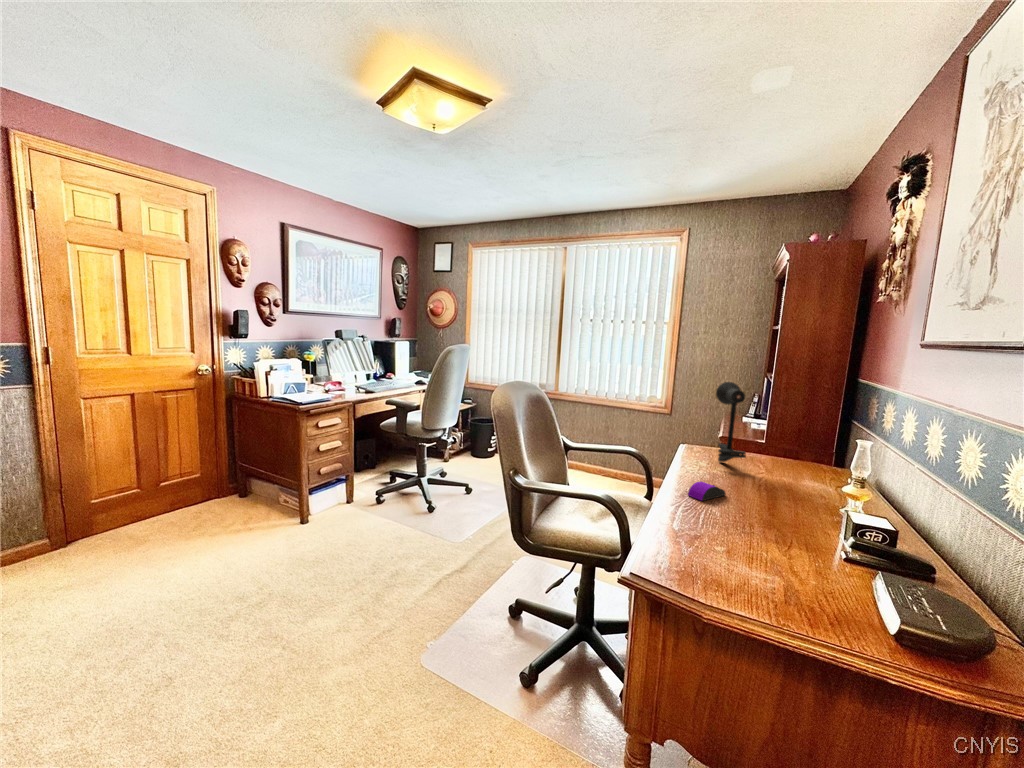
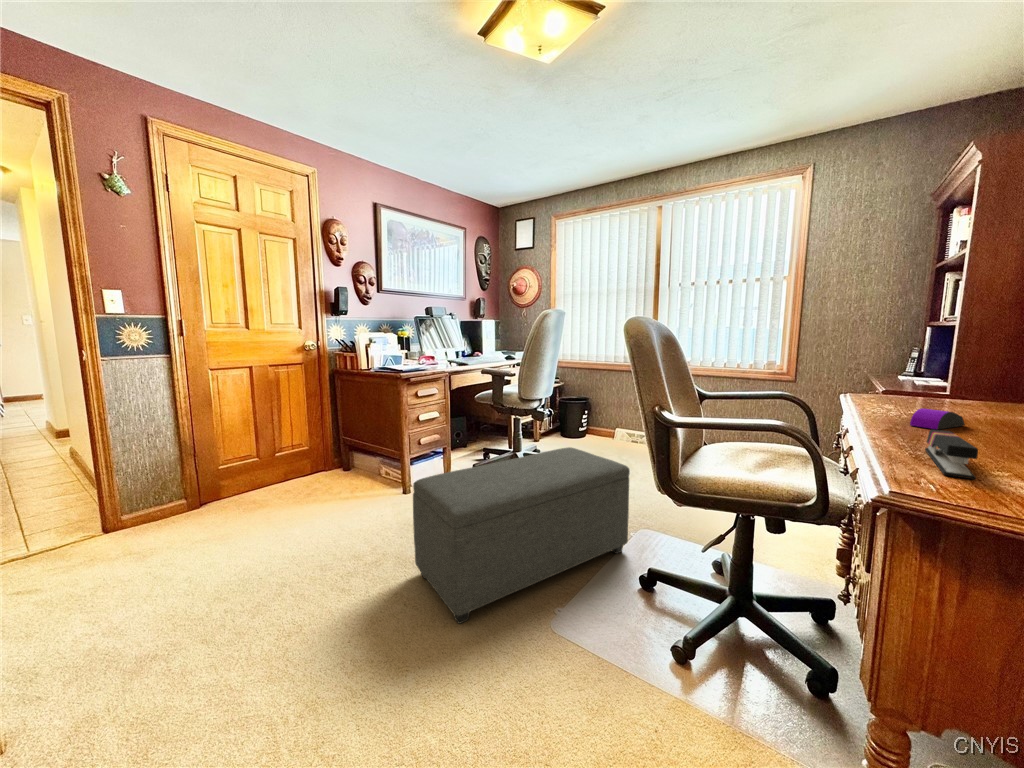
desk lamp: present [716,382,746,462] -> none [909,298,965,402]
ottoman: none [298,484,508,664] -> present [413,447,630,624]
stapler: none [660,514,686,563] -> present [925,430,978,479]

